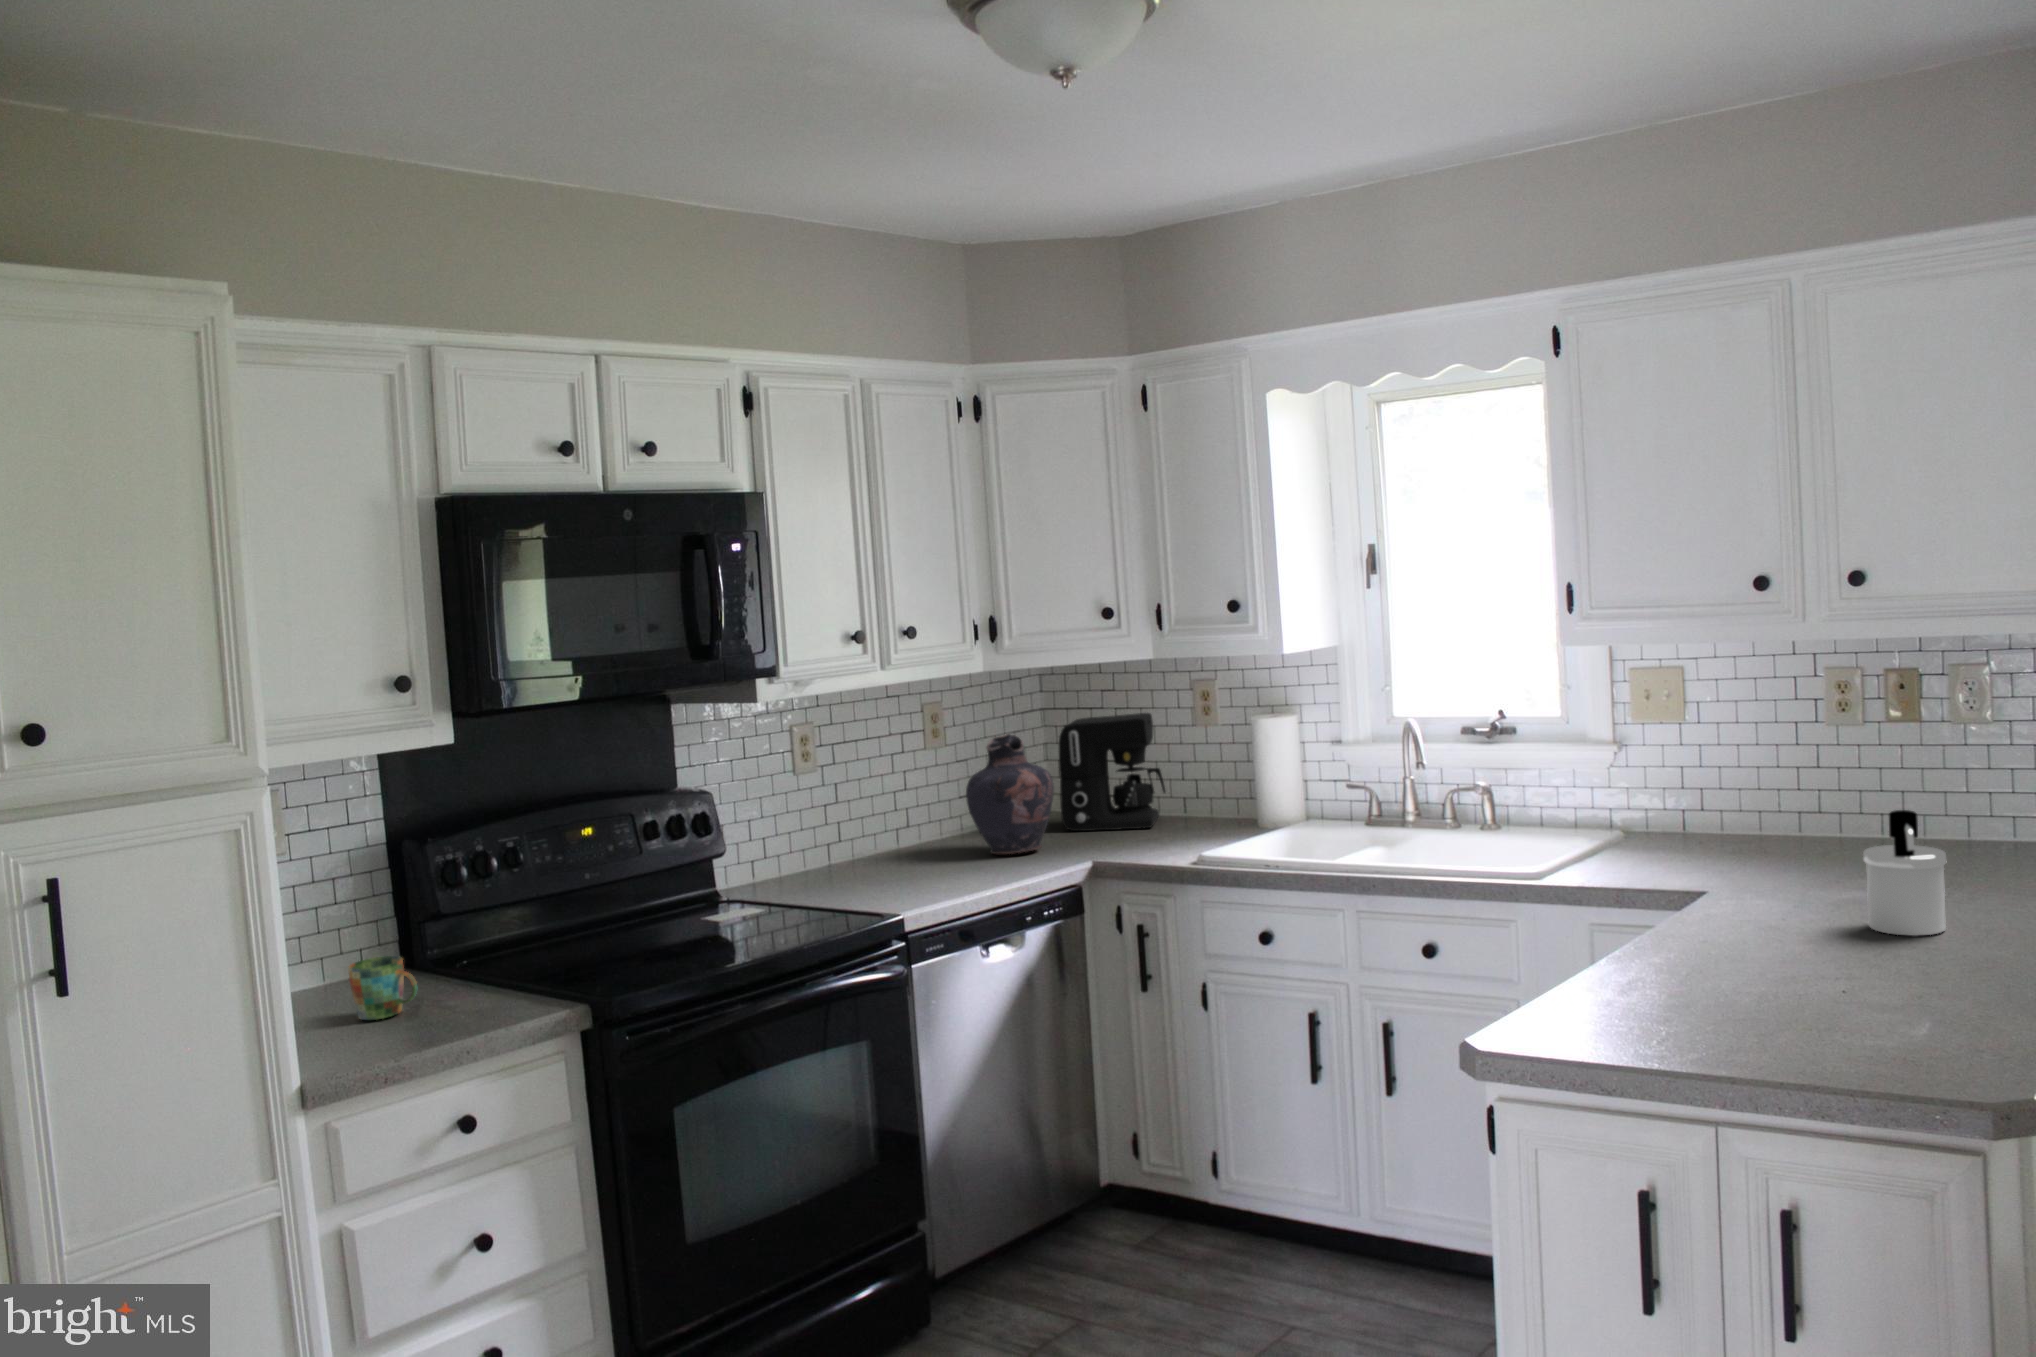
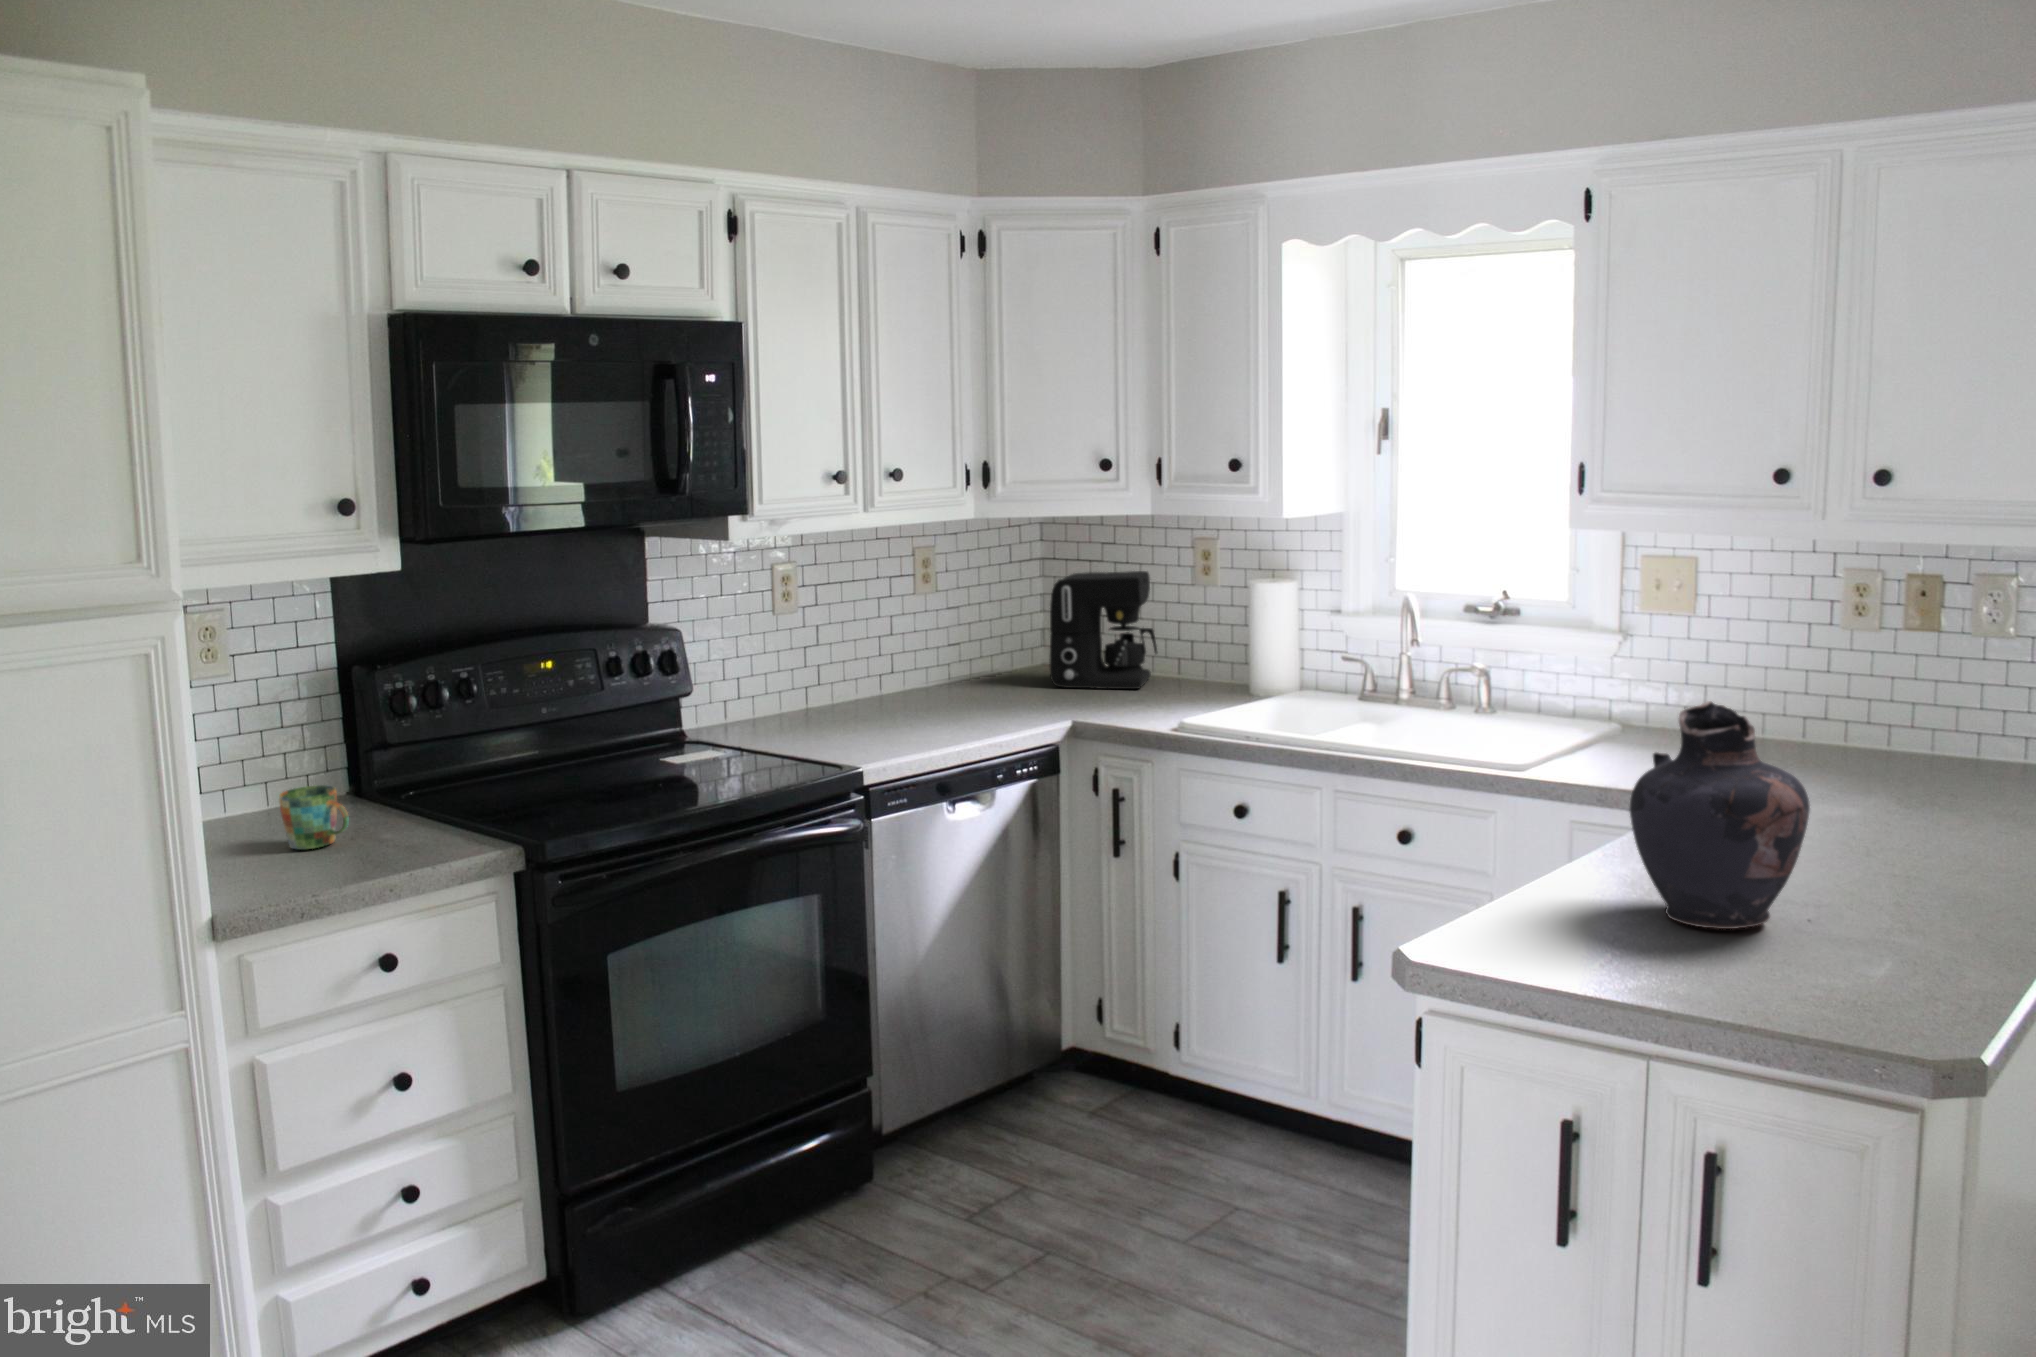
vase: present [966,734,1054,854] -> present [1629,701,1810,929]
soap dispenser: present [1863,810,1946,936] -> none [1857,730,1948,864]

